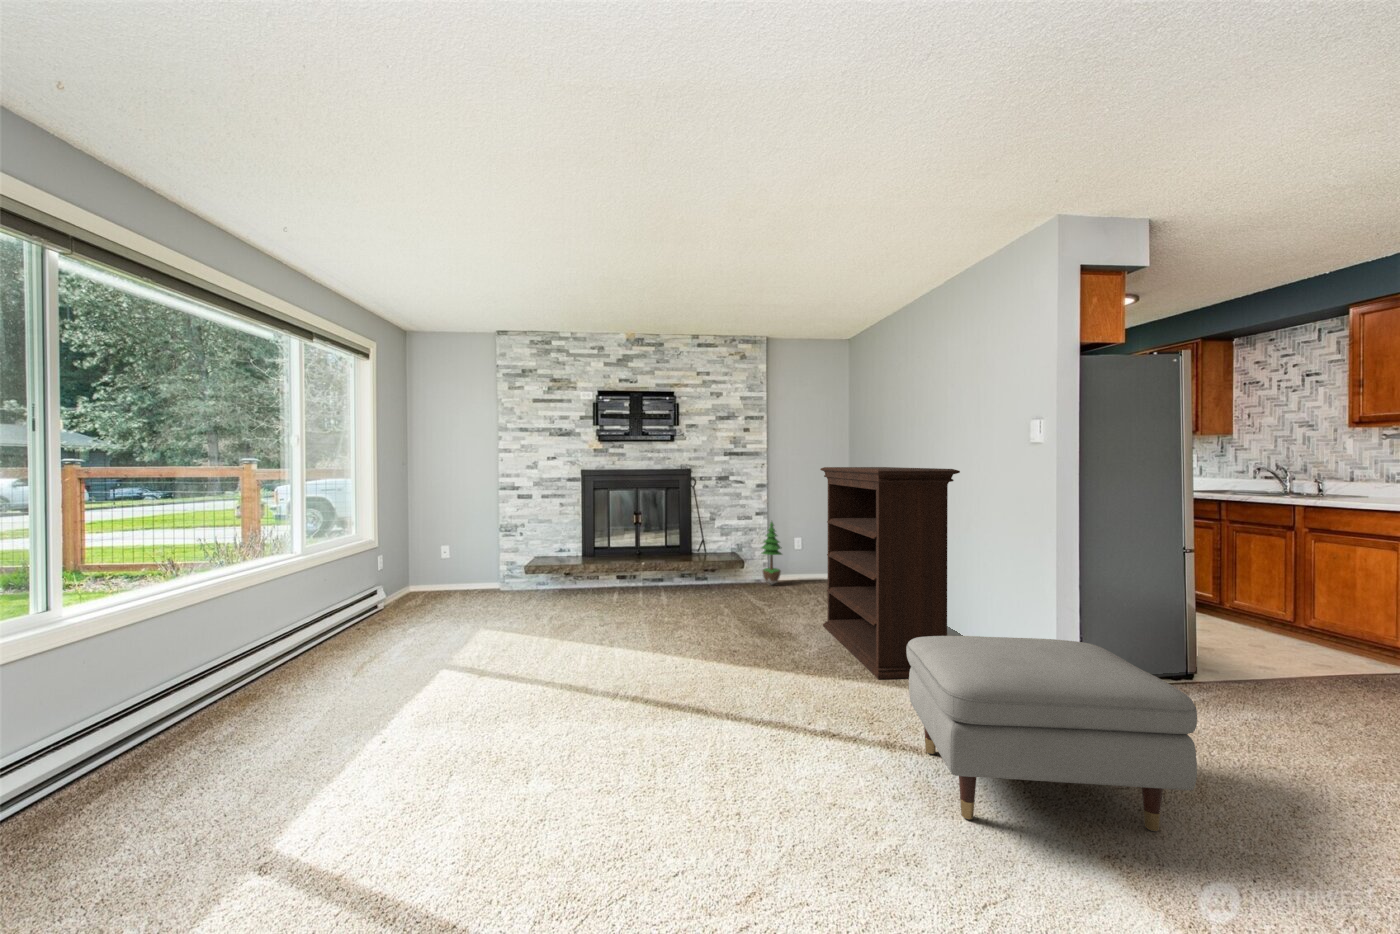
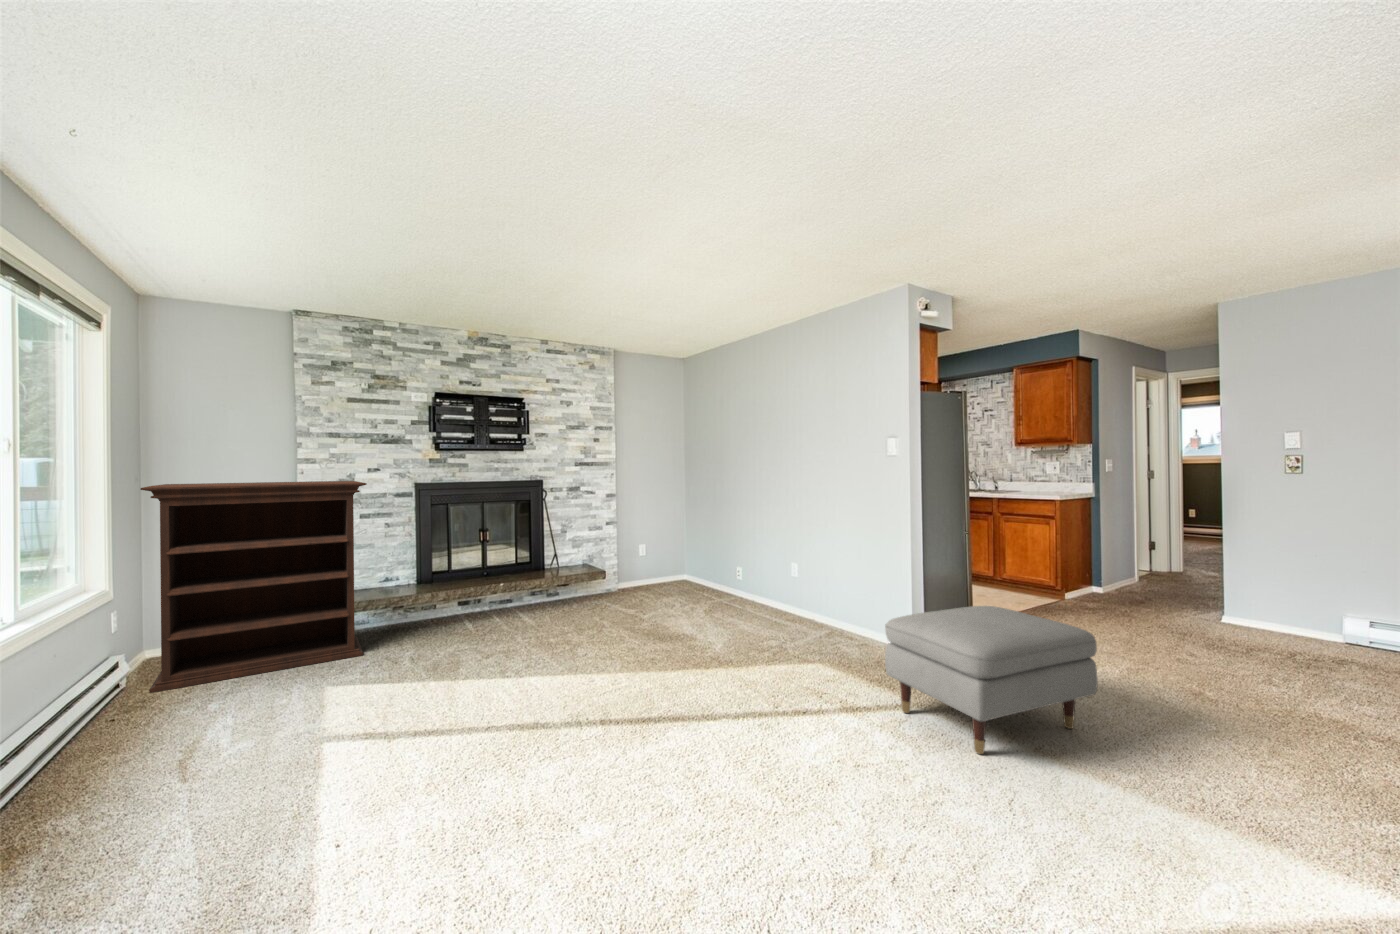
bookshelf: present [820,467,960,679] -> present [140,481,367,693]
potted tree: present [761,522,782,585] -> none [612,529,635,594]

